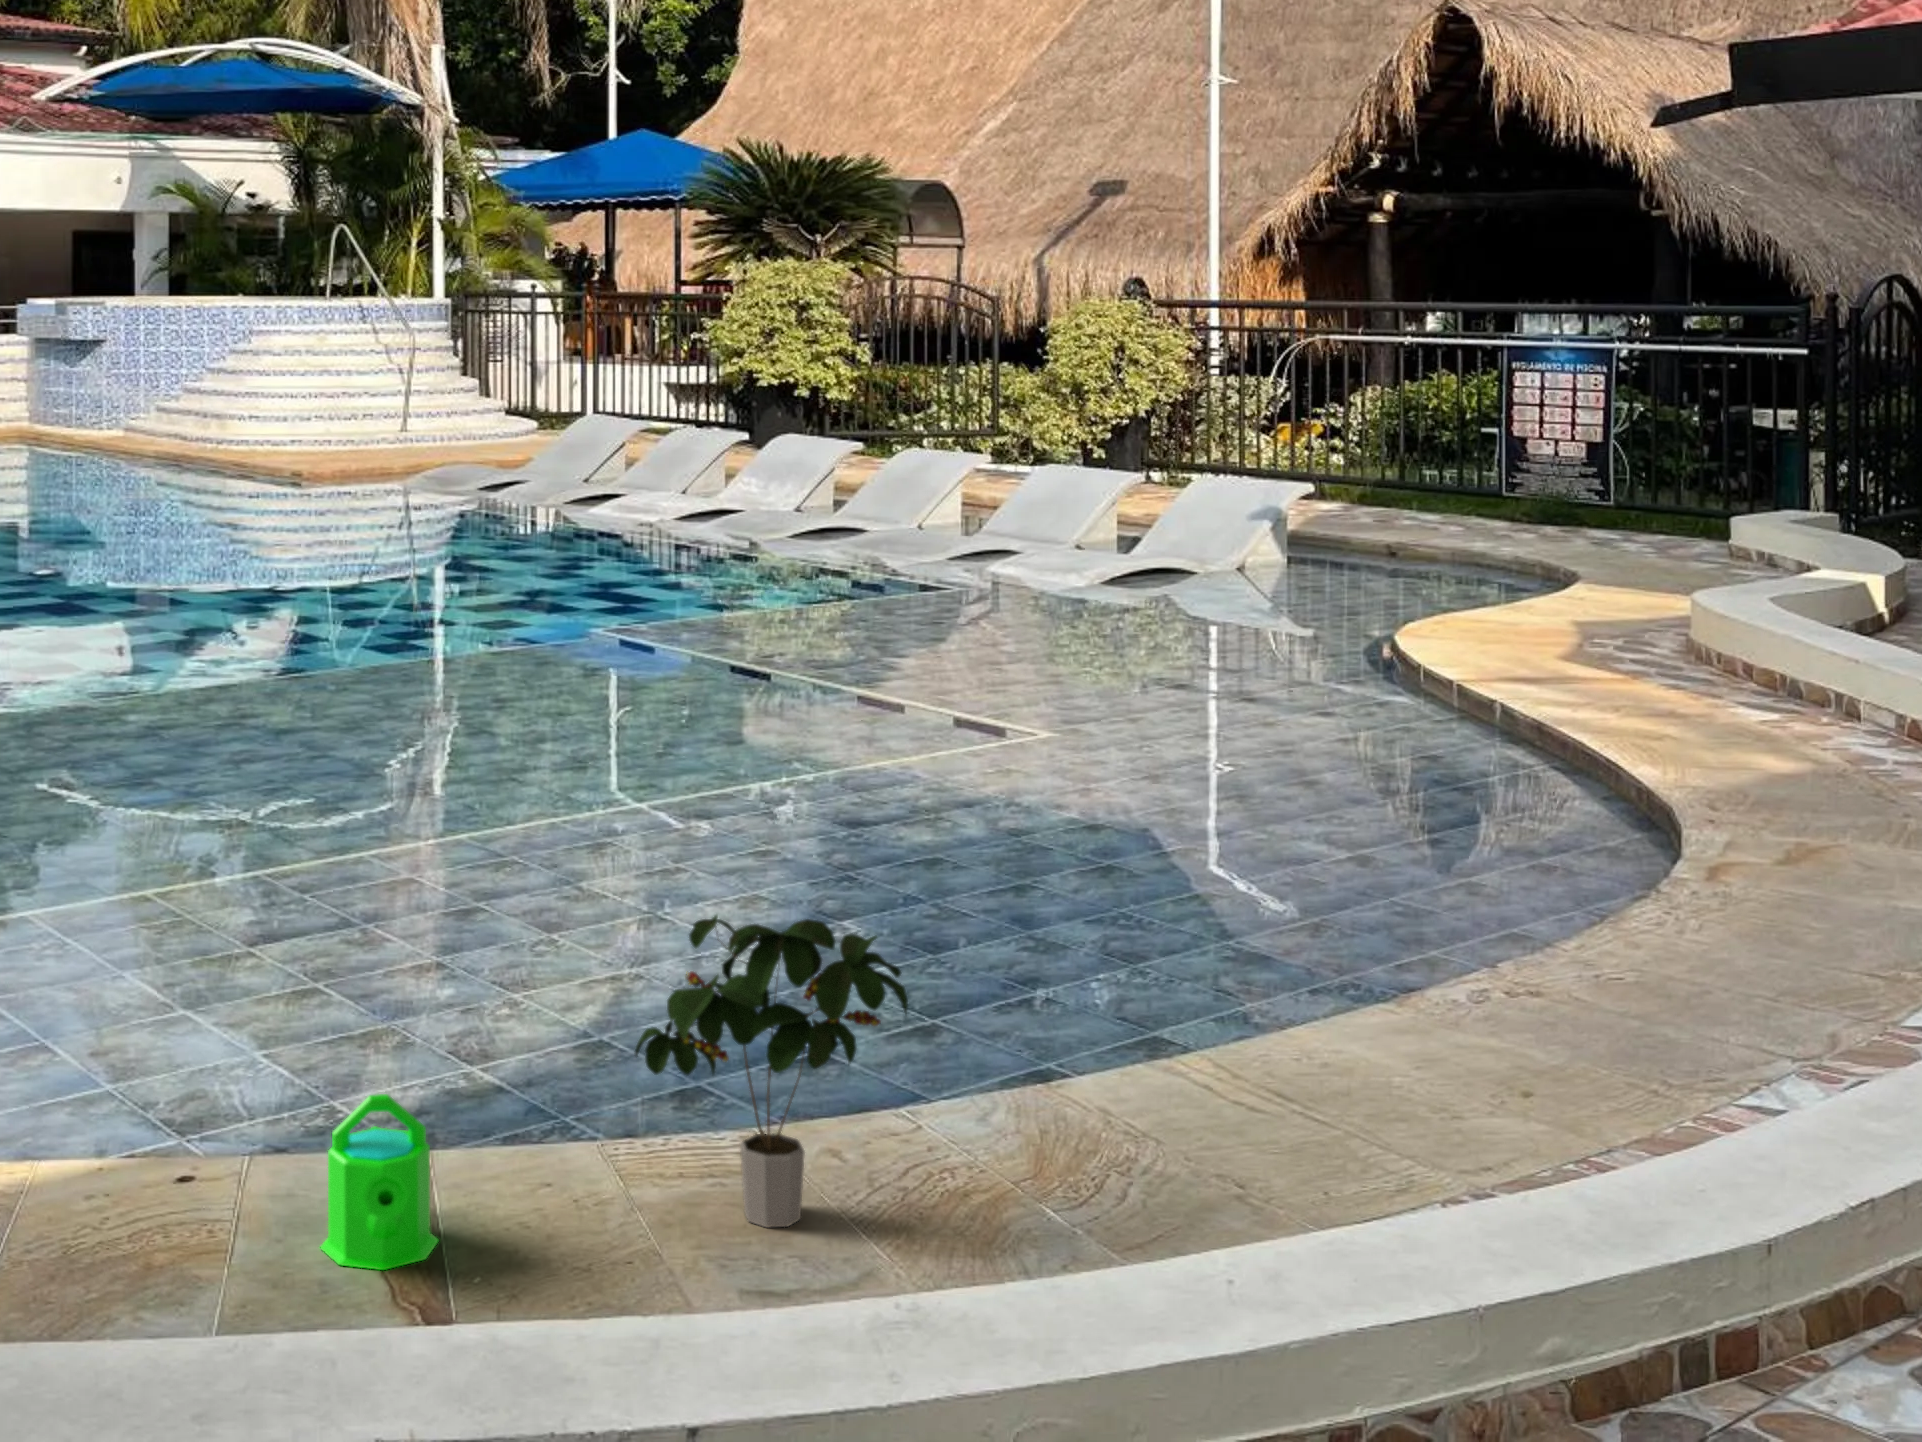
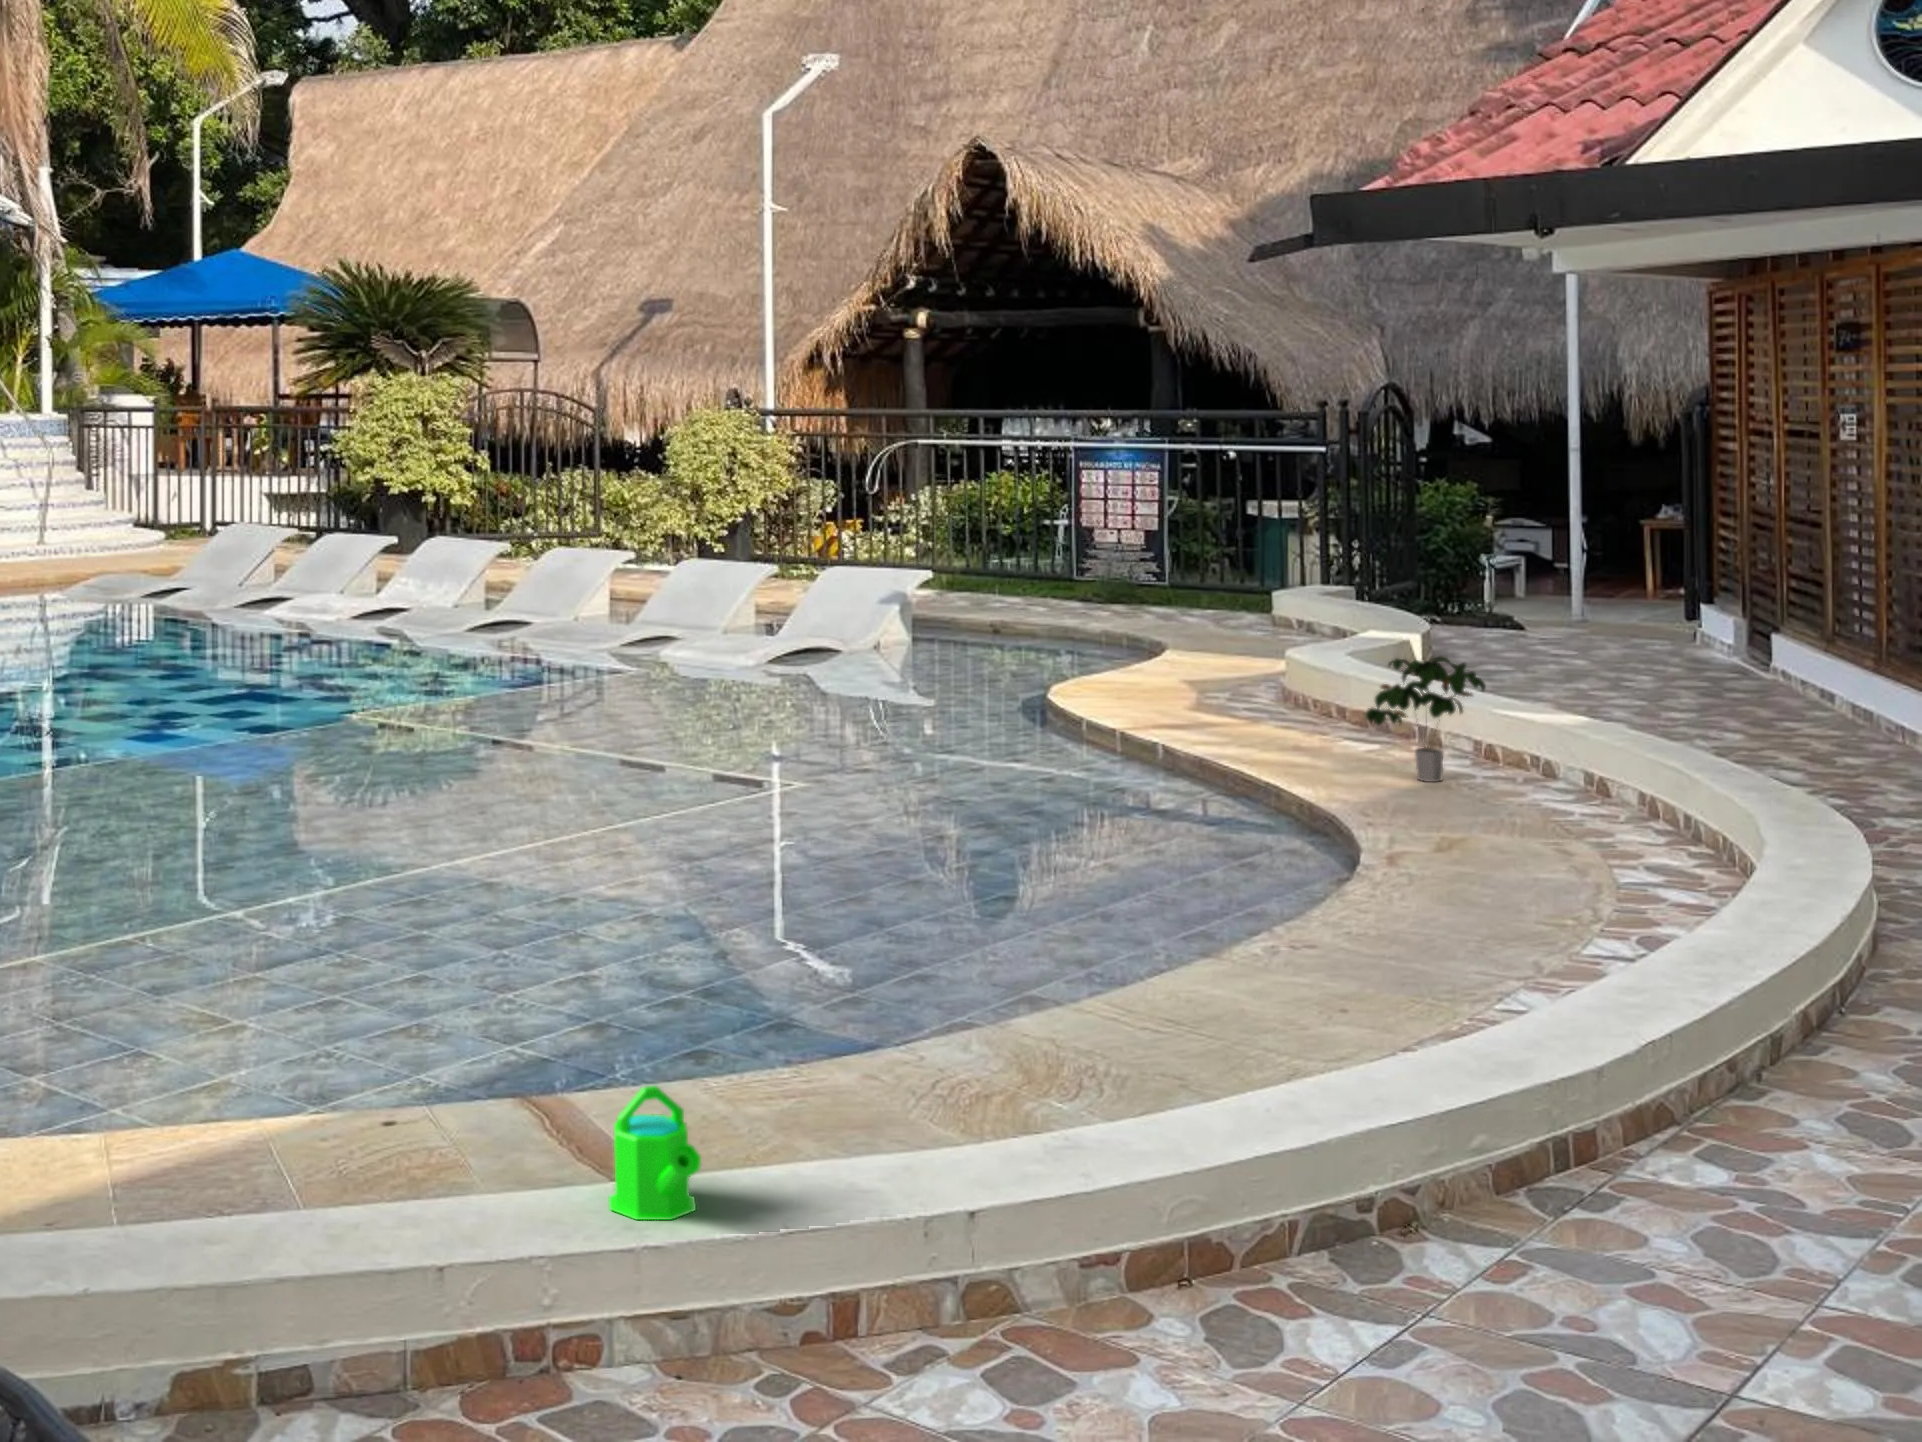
potted plant: present [635,915,908,1227] -> present [1365,656,1486,782]

